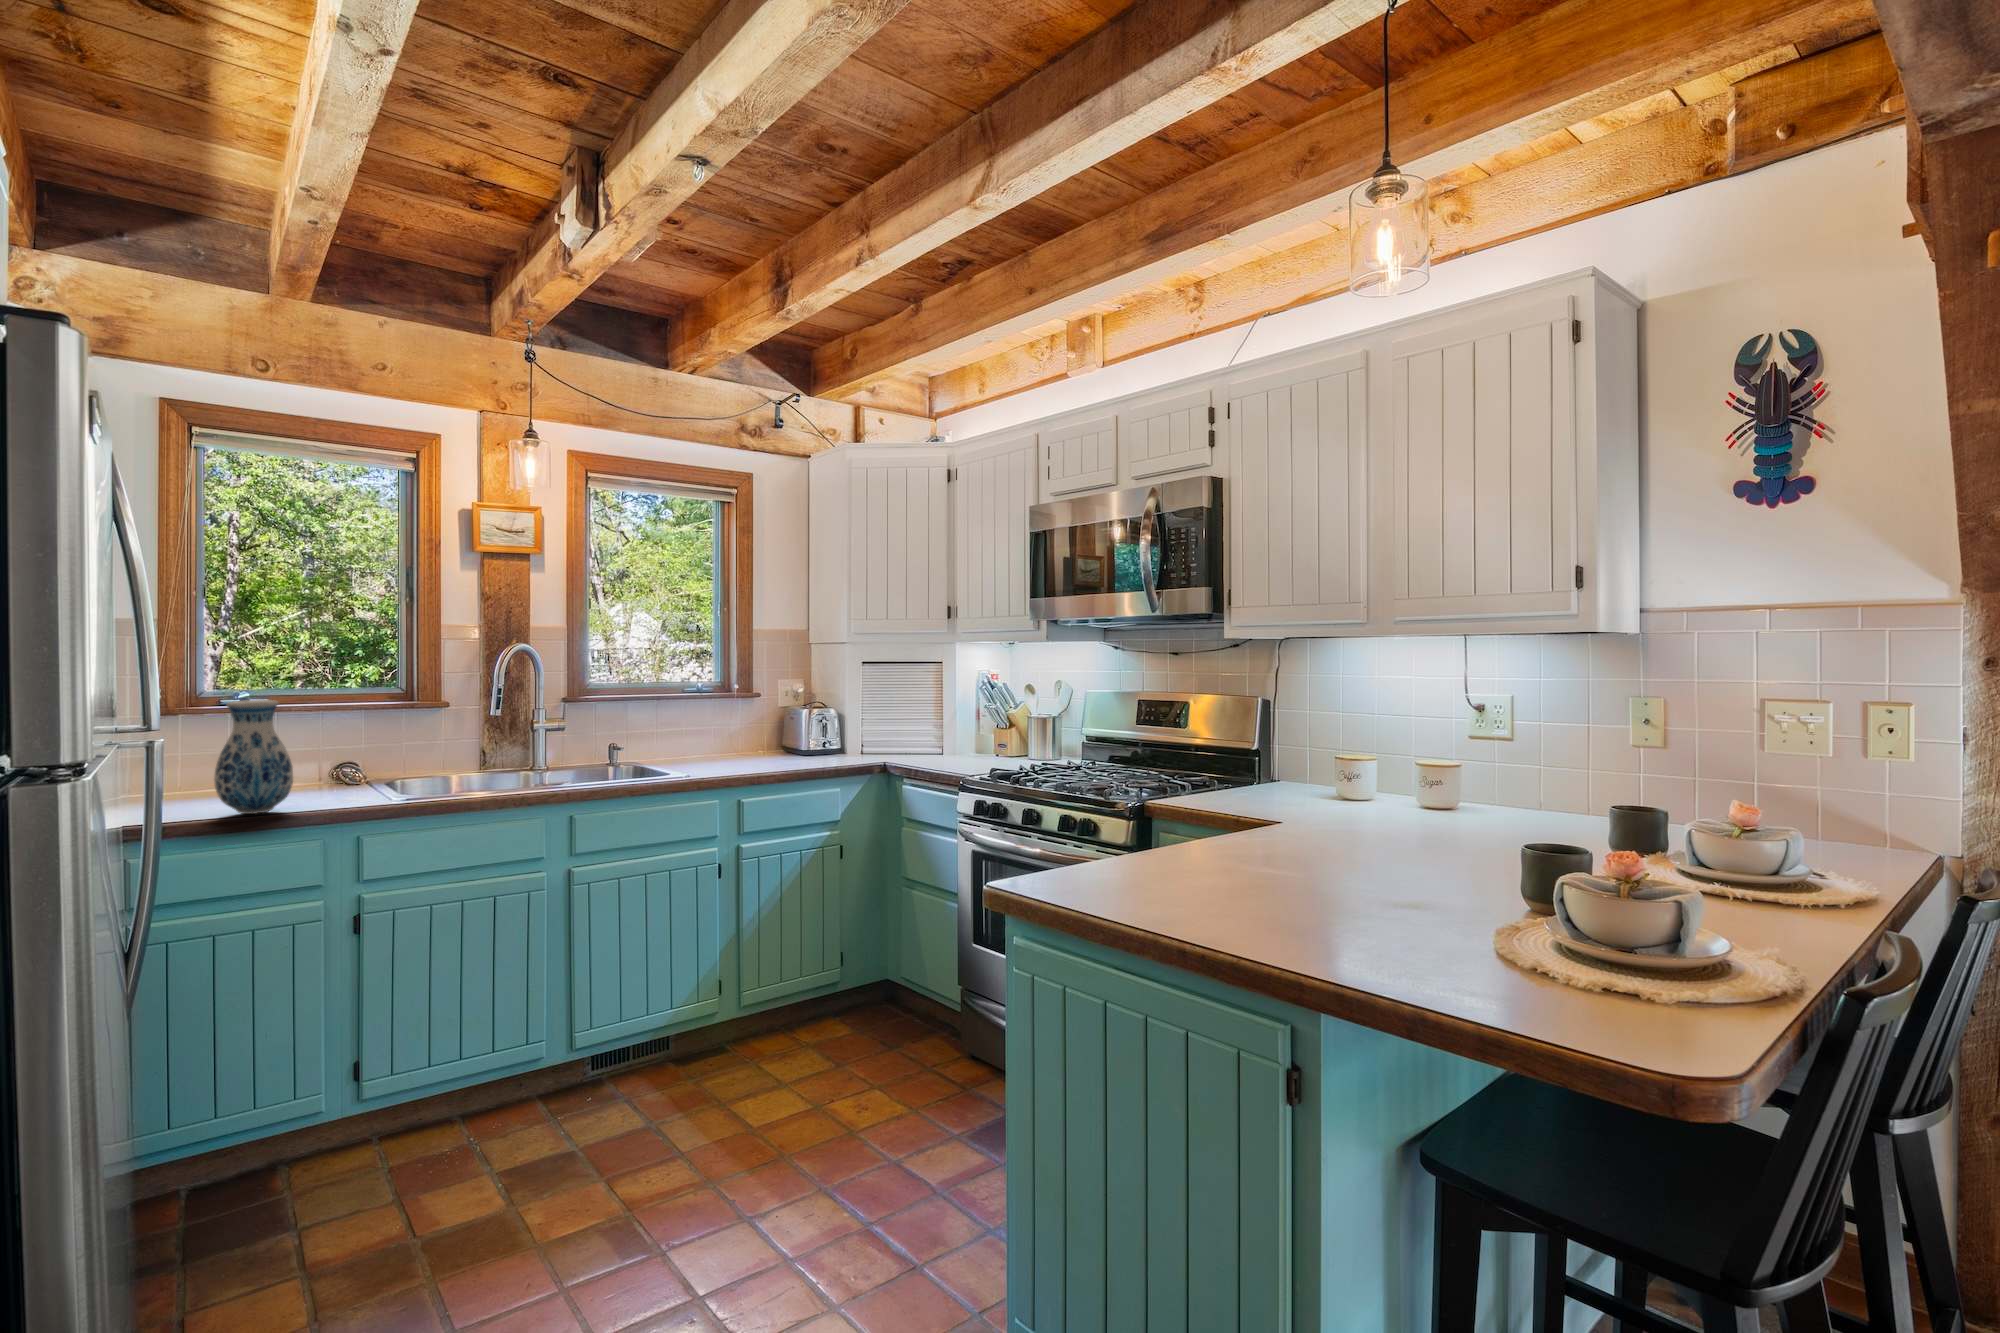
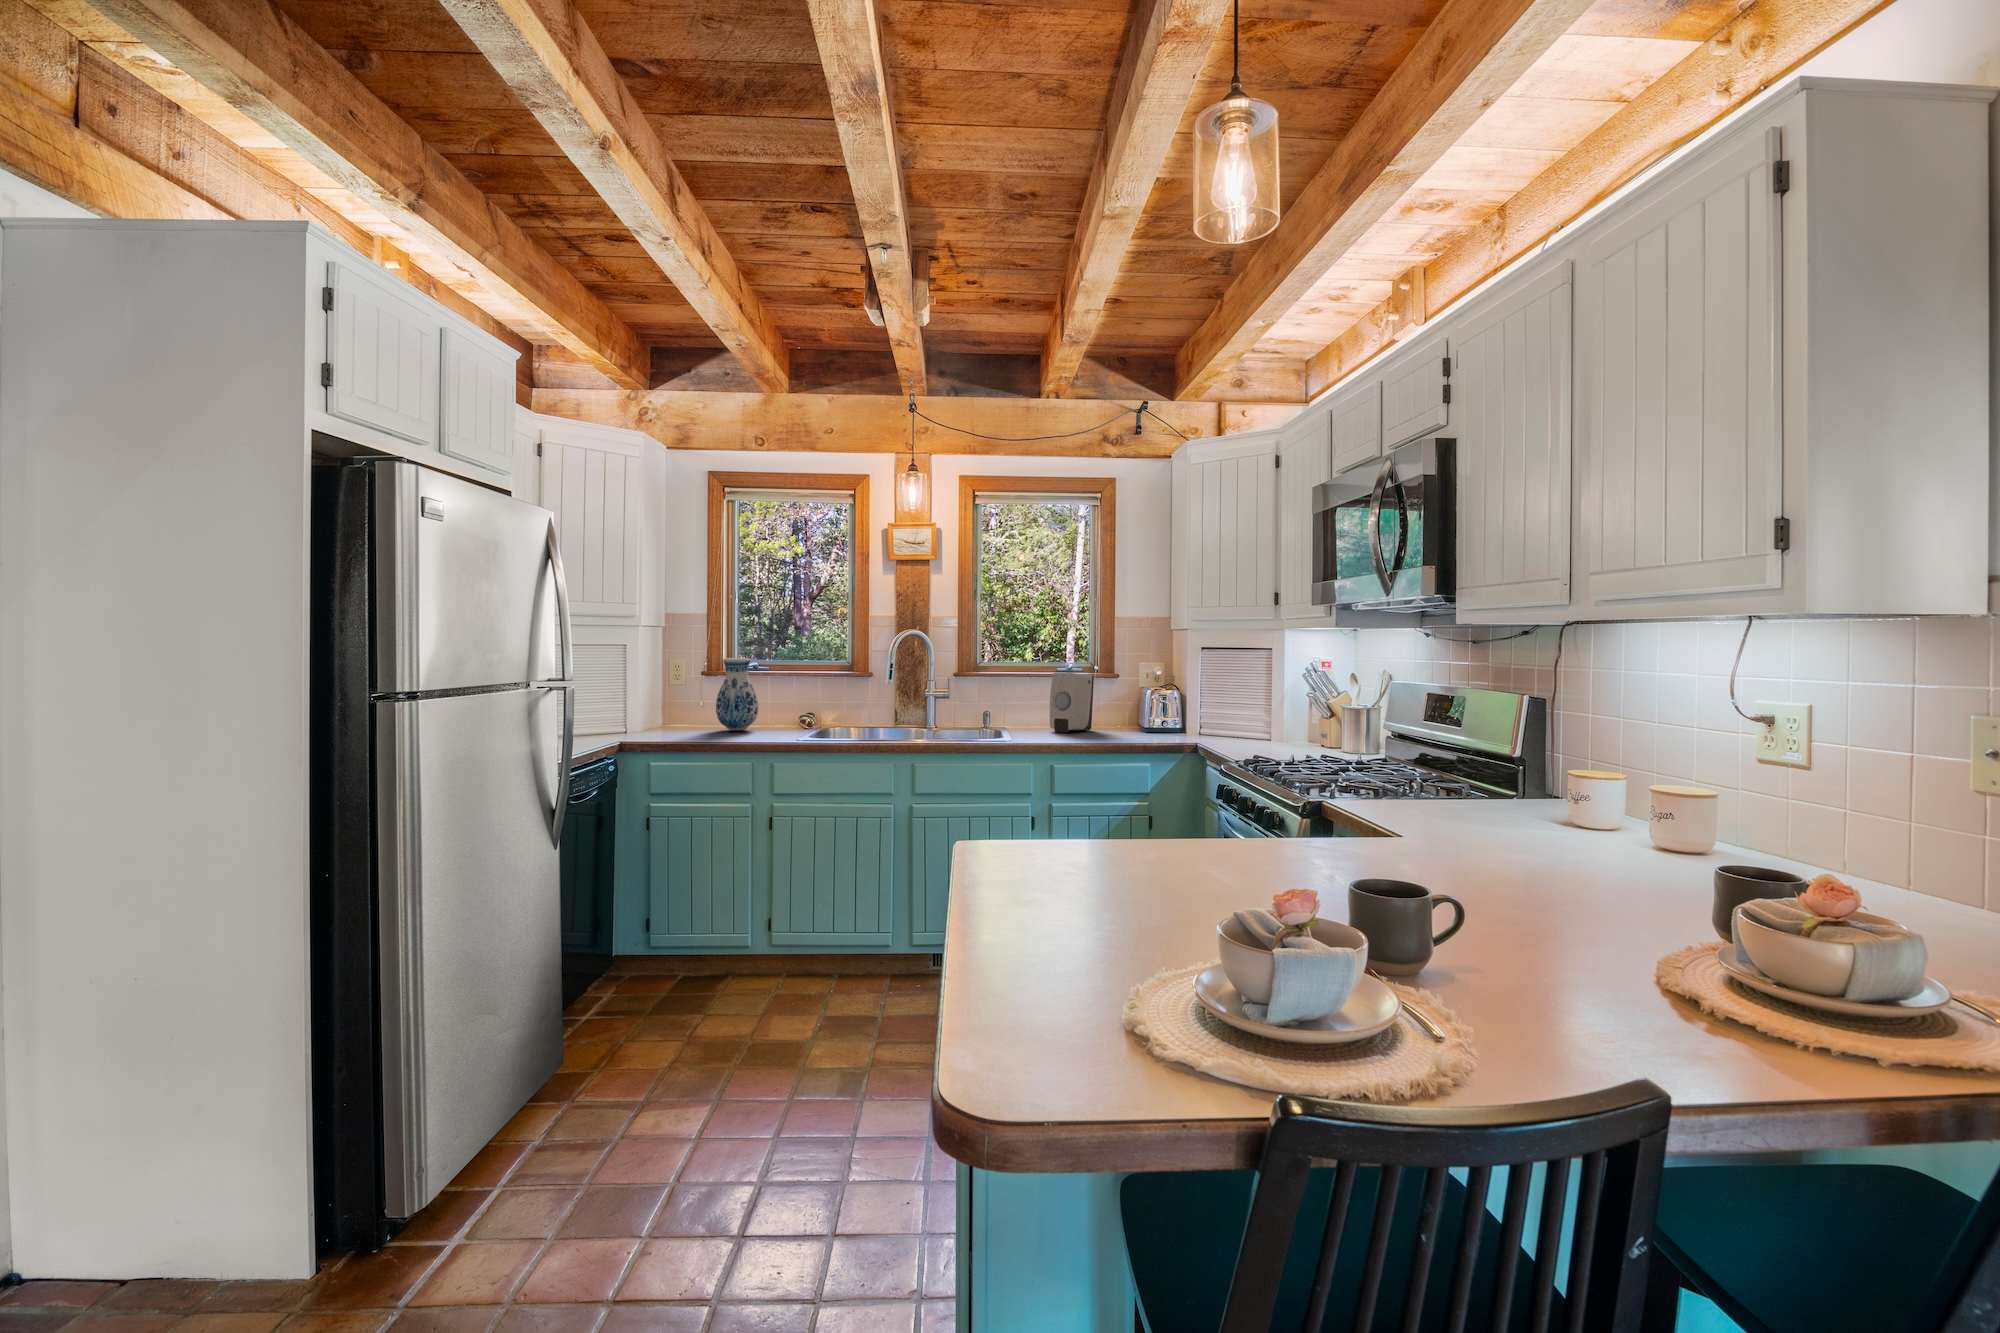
soap dispenser: none [710,700,752,771] -> present [1050,673,1094,732]

